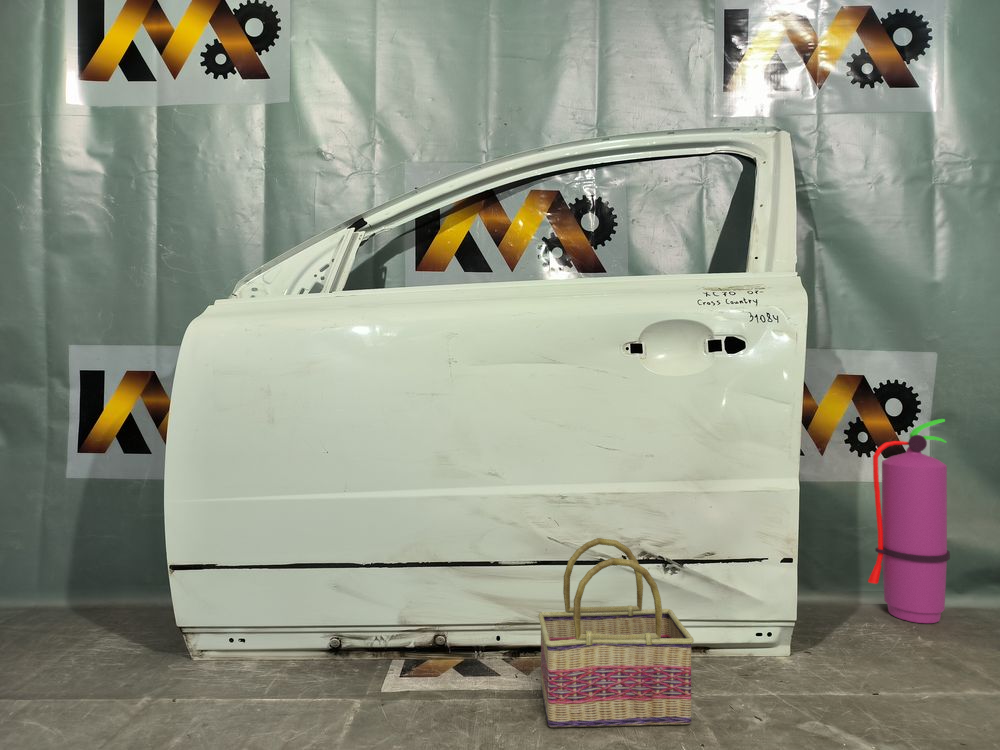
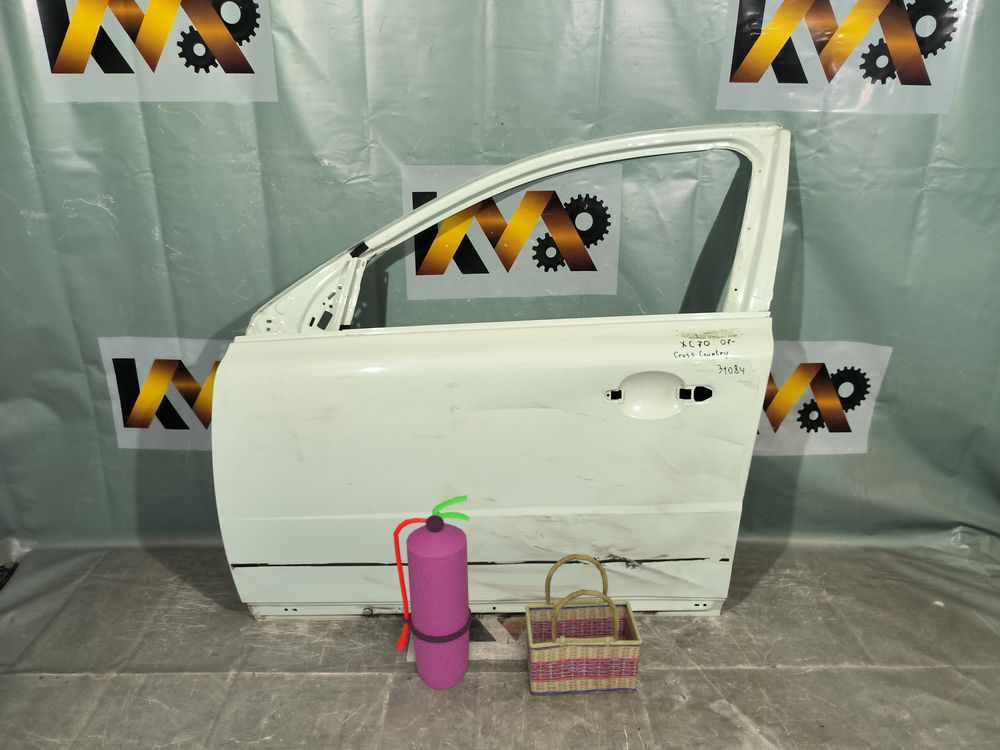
fire extinguisher: present [868,419,950,623] -> present [393,495,472,689]

